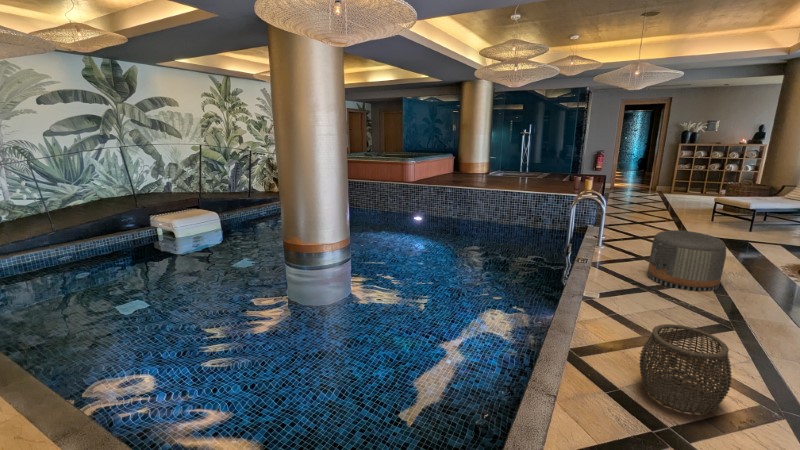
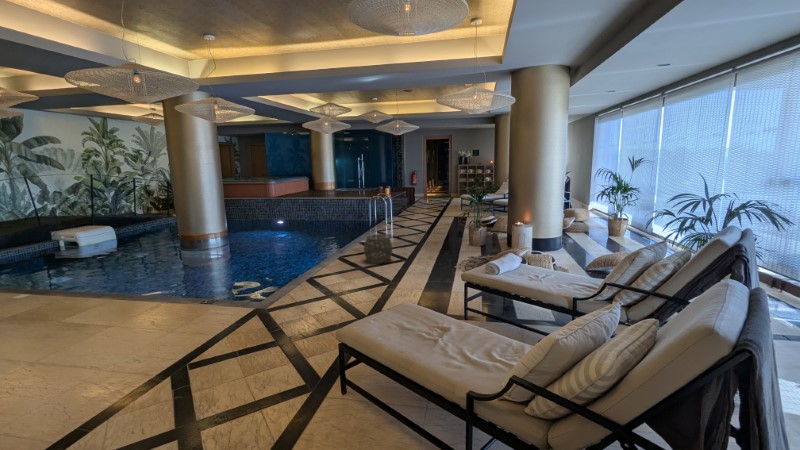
pouf: present [647,230,726,292] -> none [400,208,430,235]

